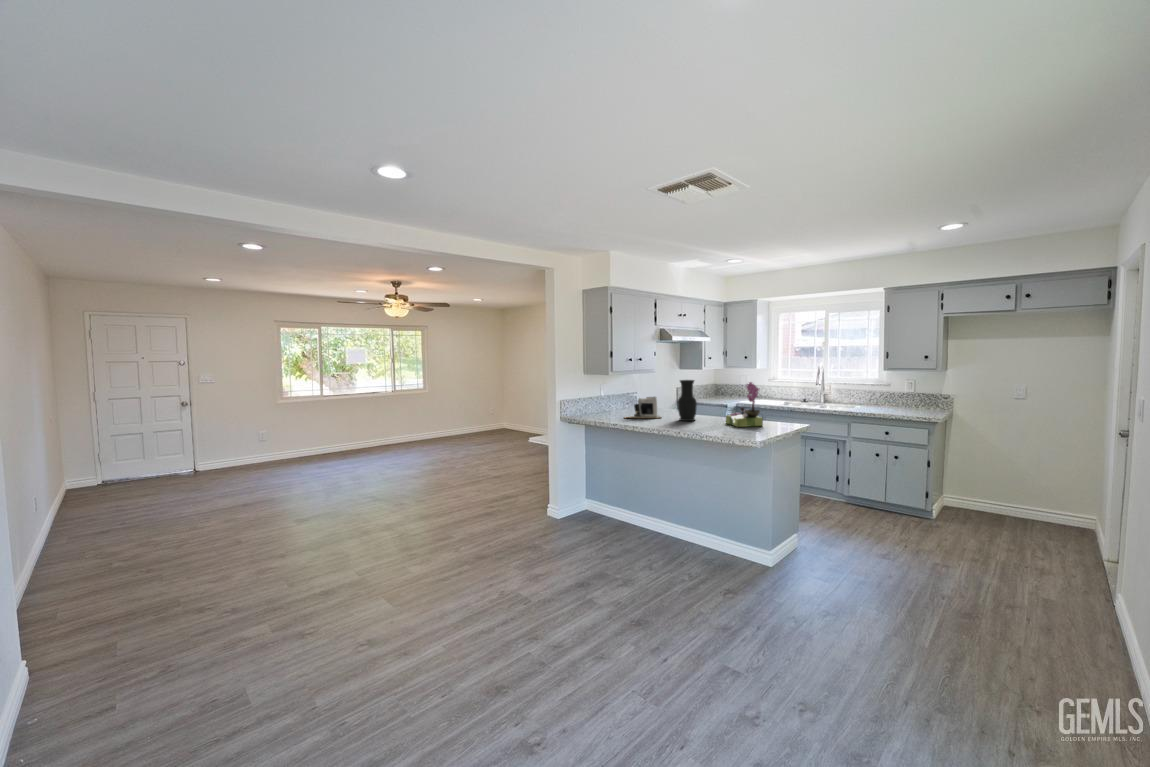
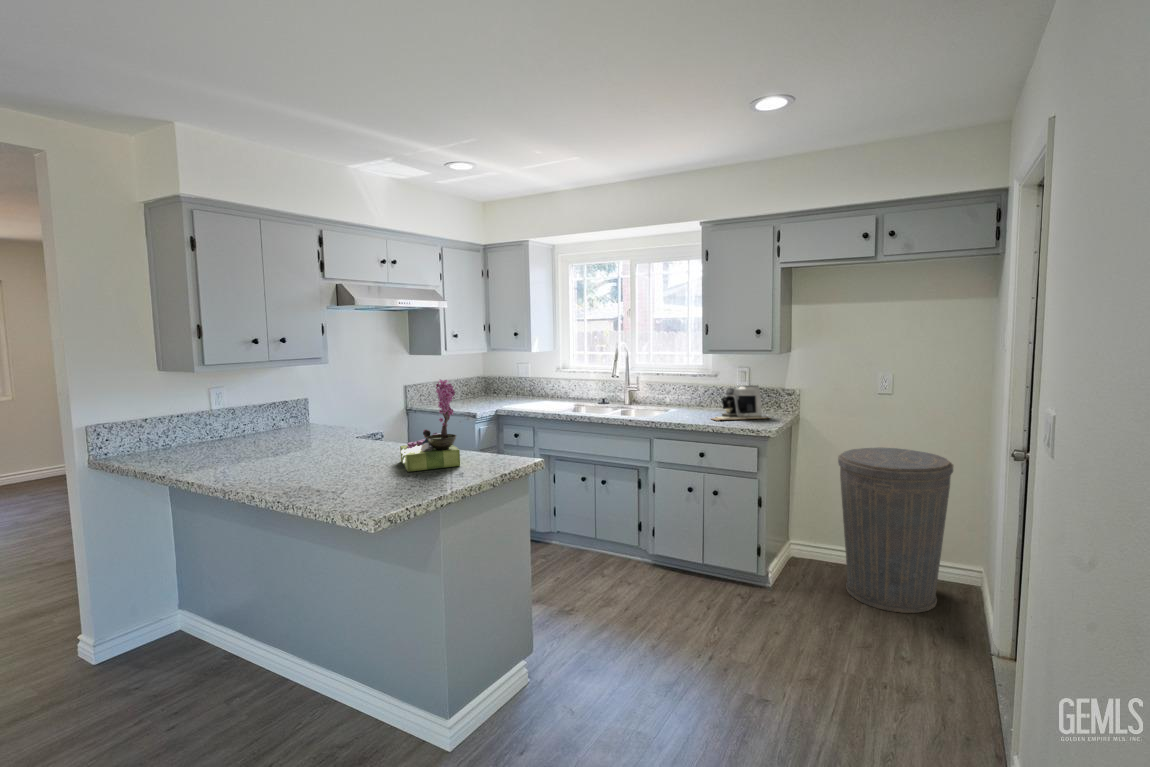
vase: present [678,380,697,421] -> none [319,377,356,459]
coffee maker: present [625,397,661,418] -> present [712,385,770,421]
trash can: none [986,434,1076,537] -> present [838,448,953,613]

